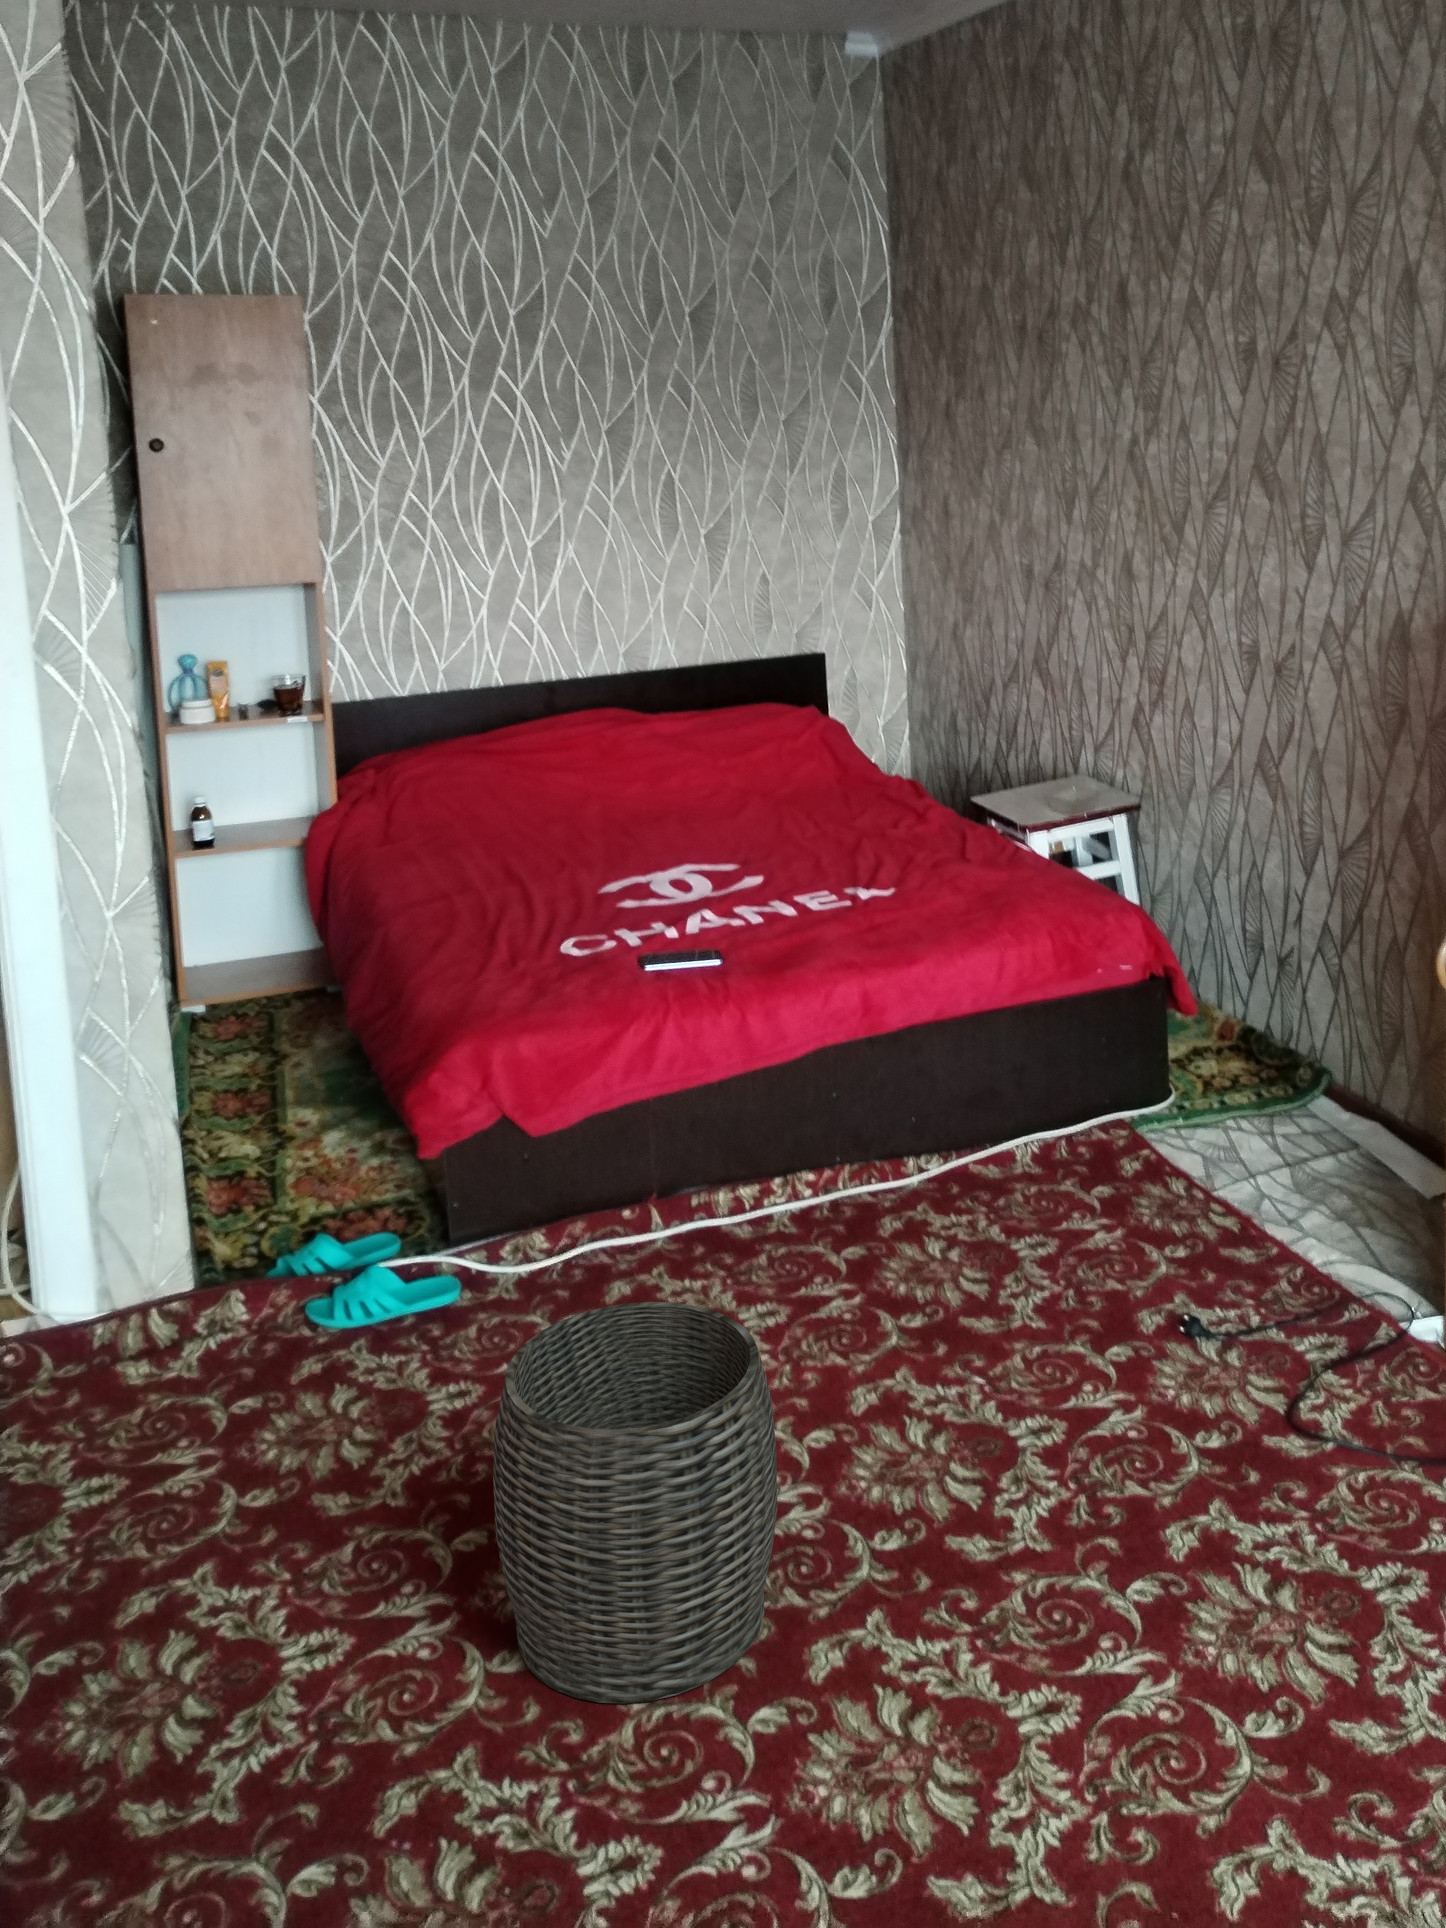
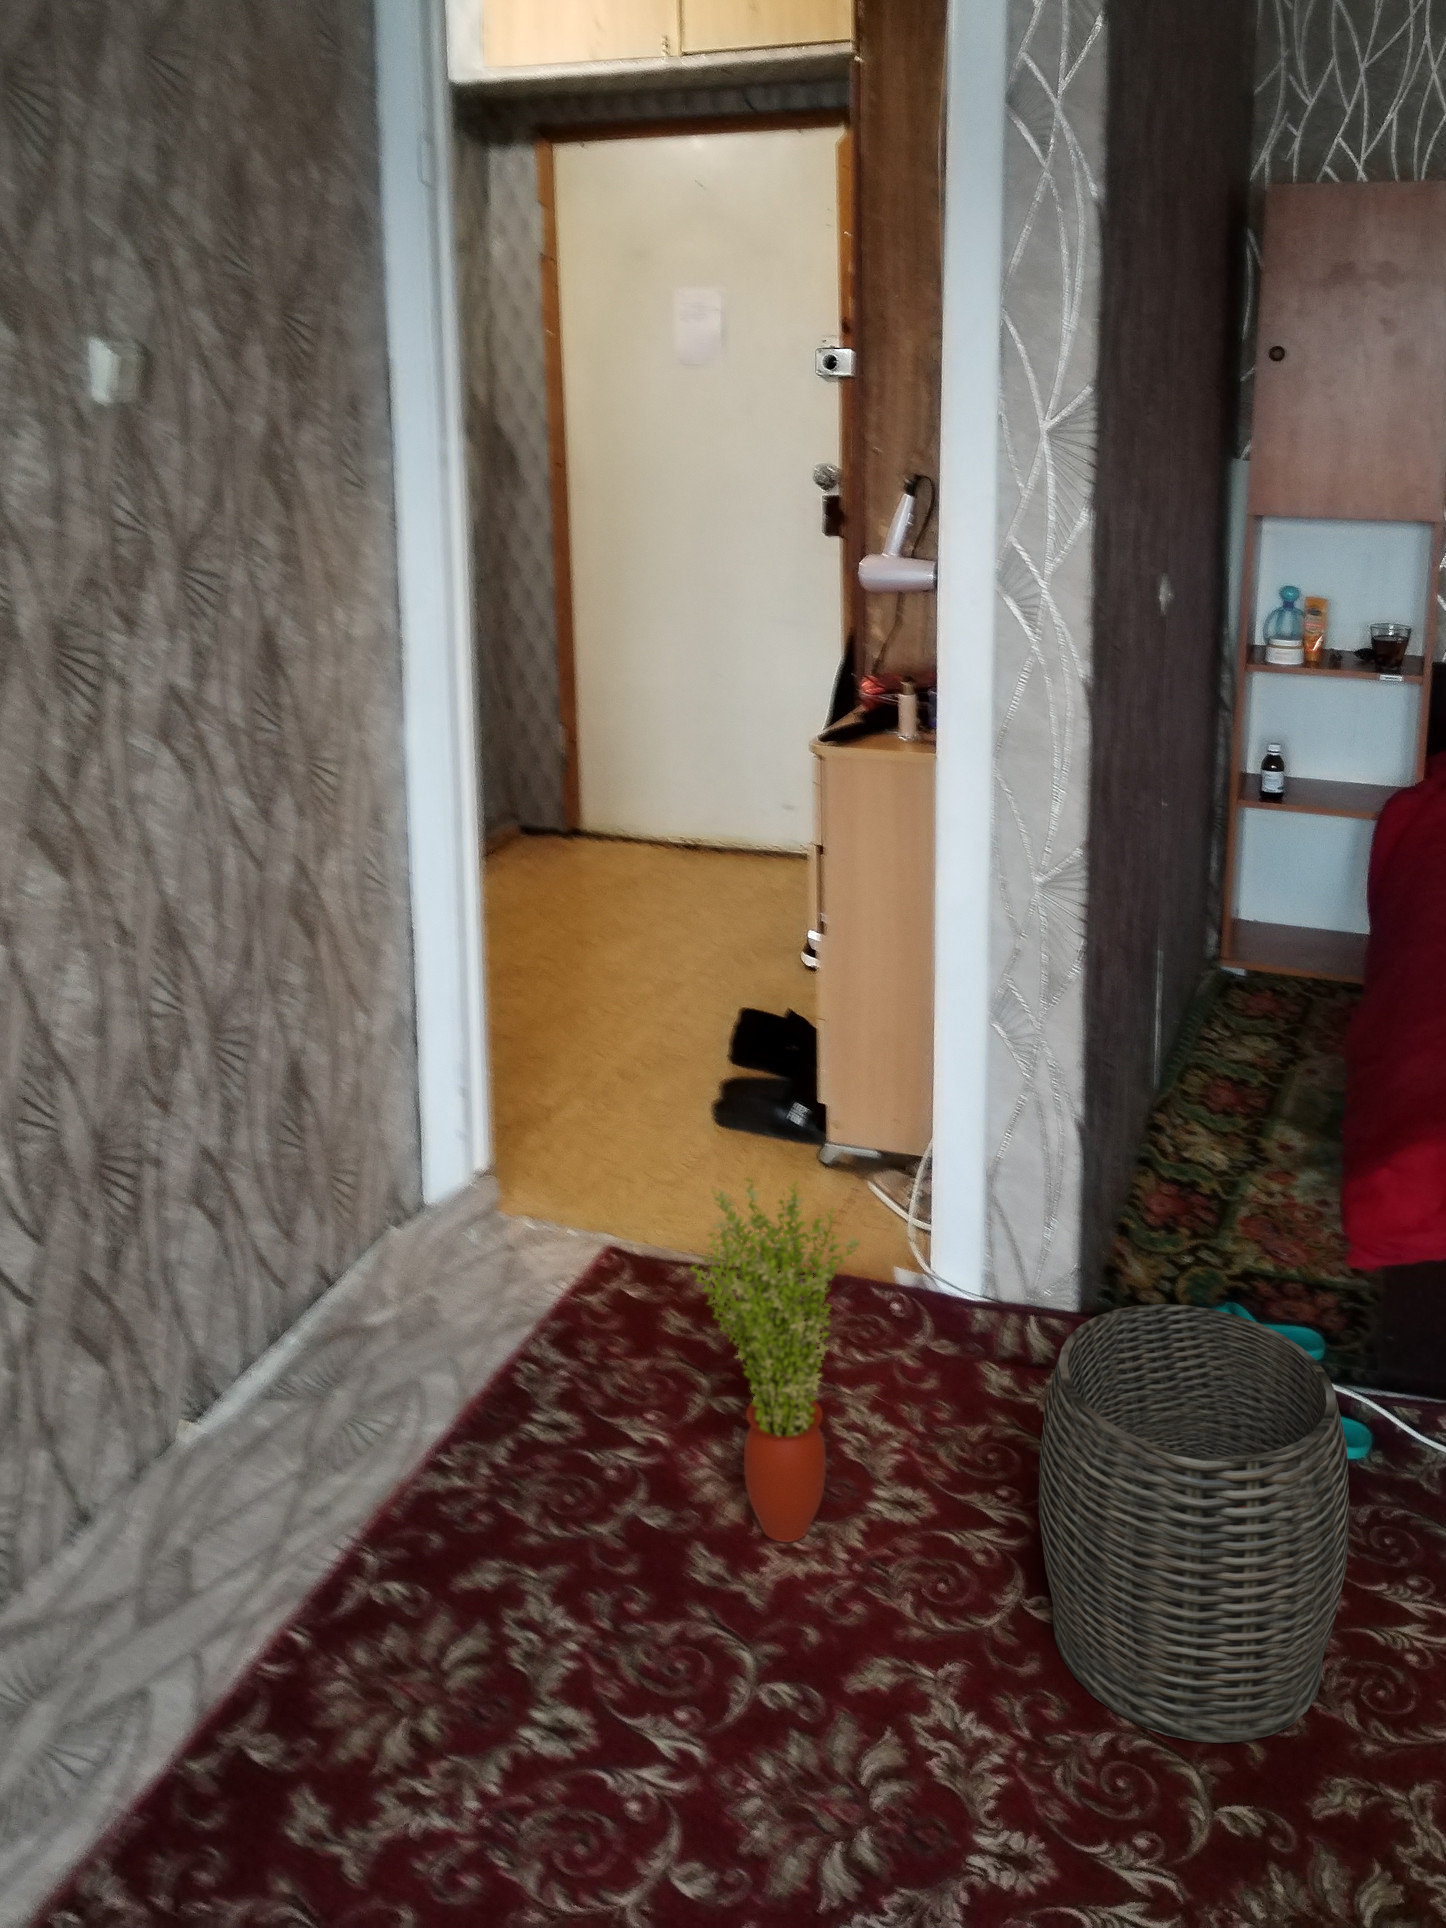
potted plant: none [98,1336,280,1755] -> present [691,1179,859,1543]

